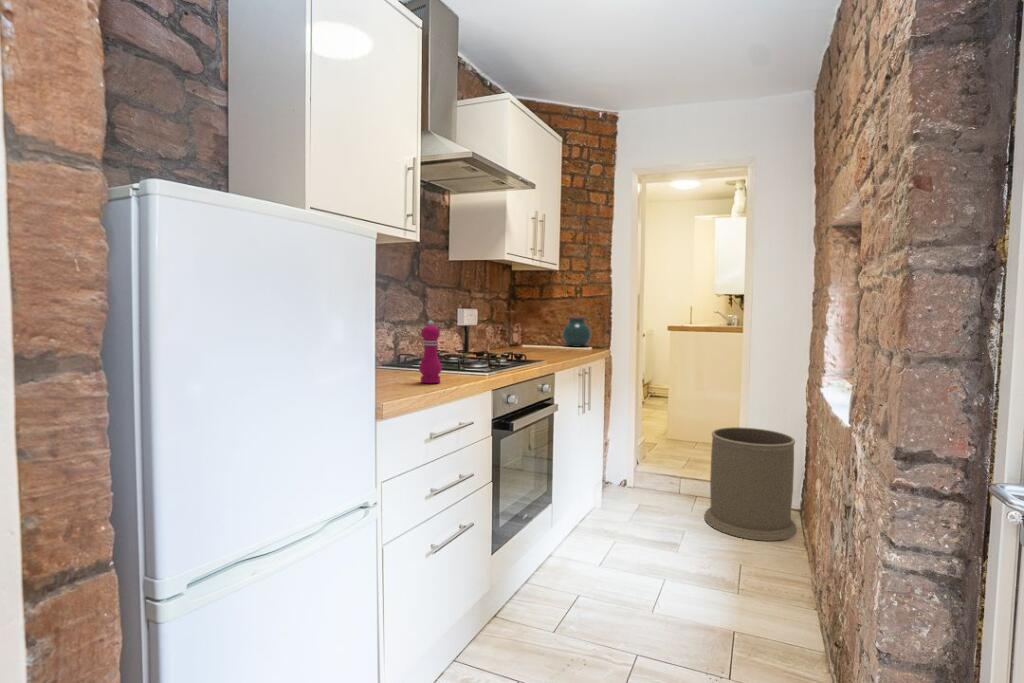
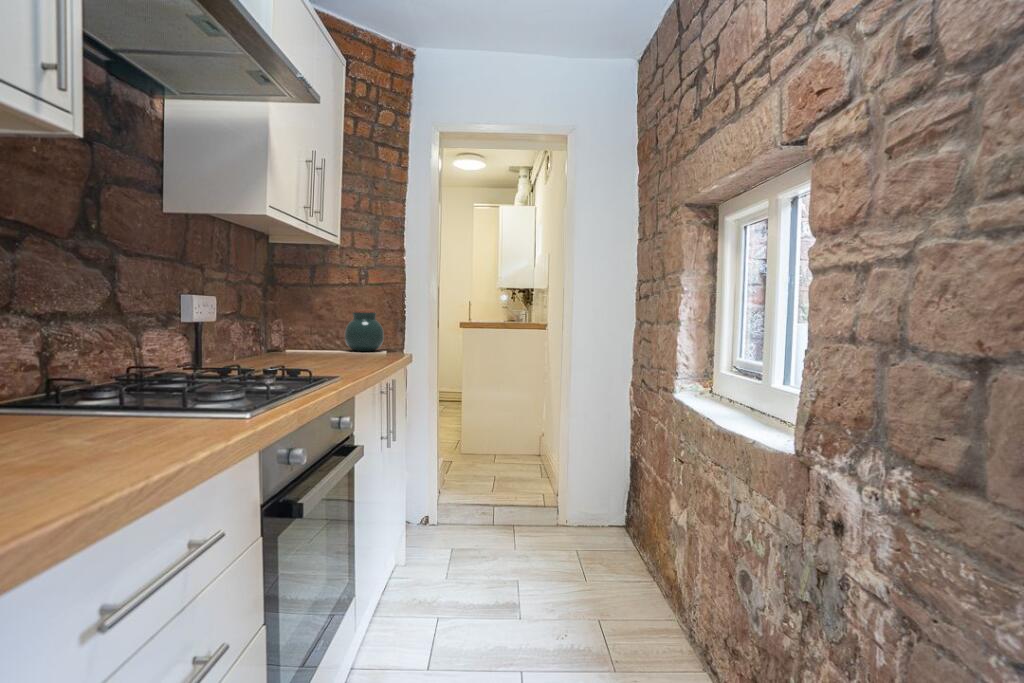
pepper mill: present [419,321,442,383] -> none [88,306,150,451]
trash can: present [704,427,797,541] -> none [533,442,635,580]

